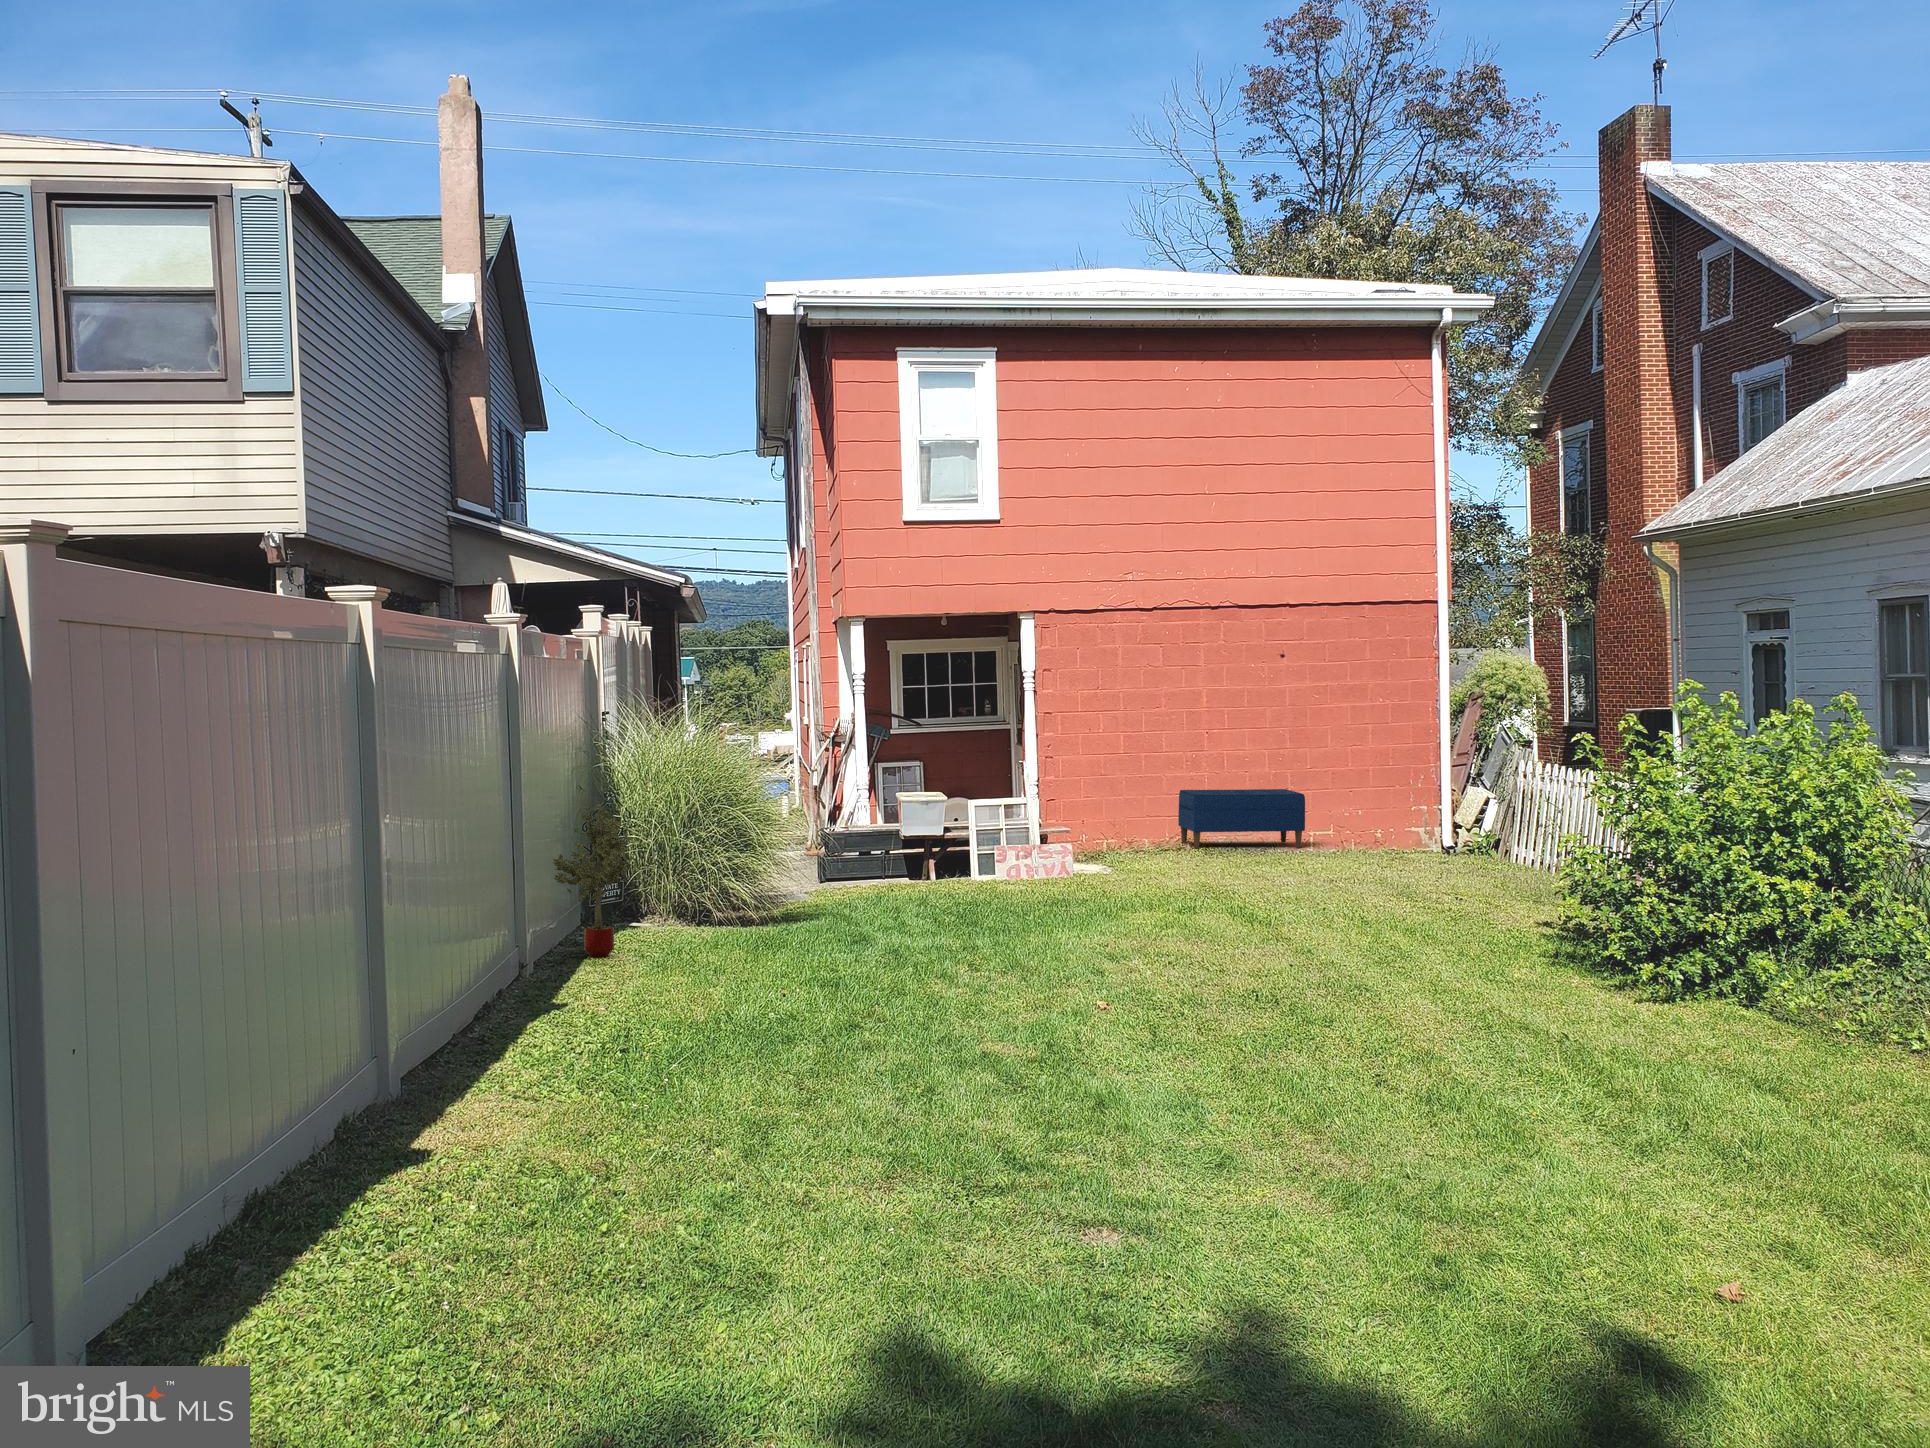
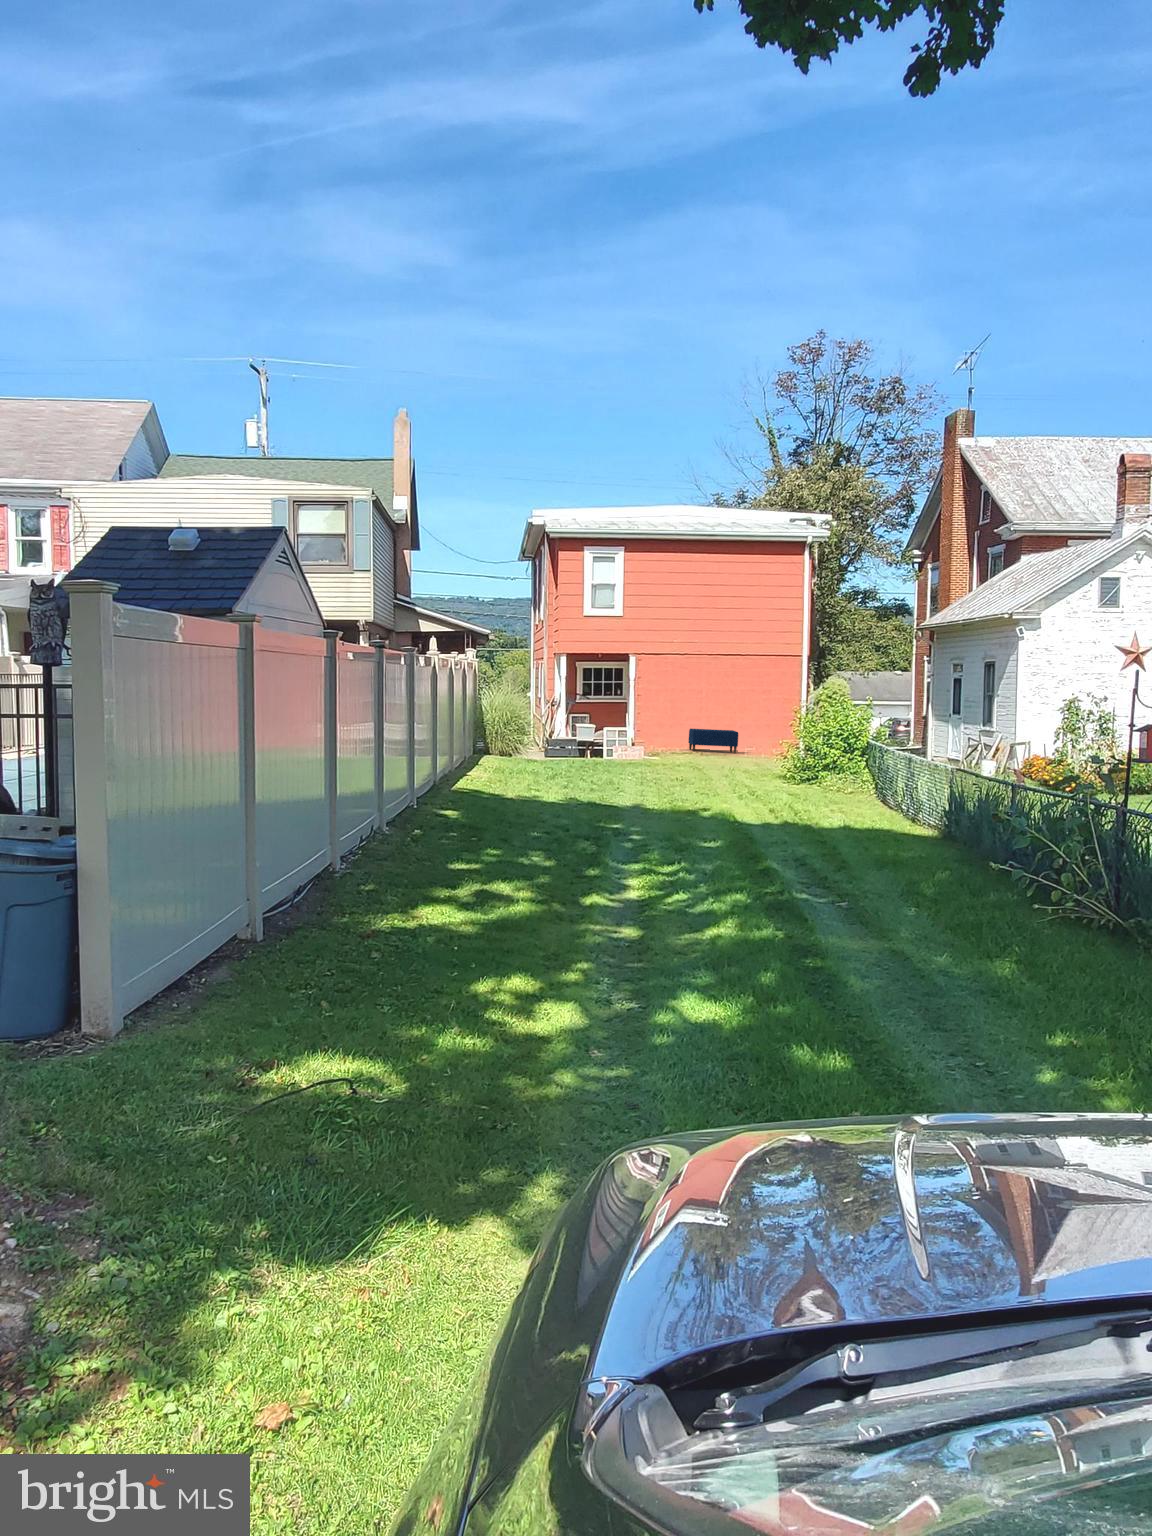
potted tree: present [553,804,632,957] -> none [469,716,494,763]

